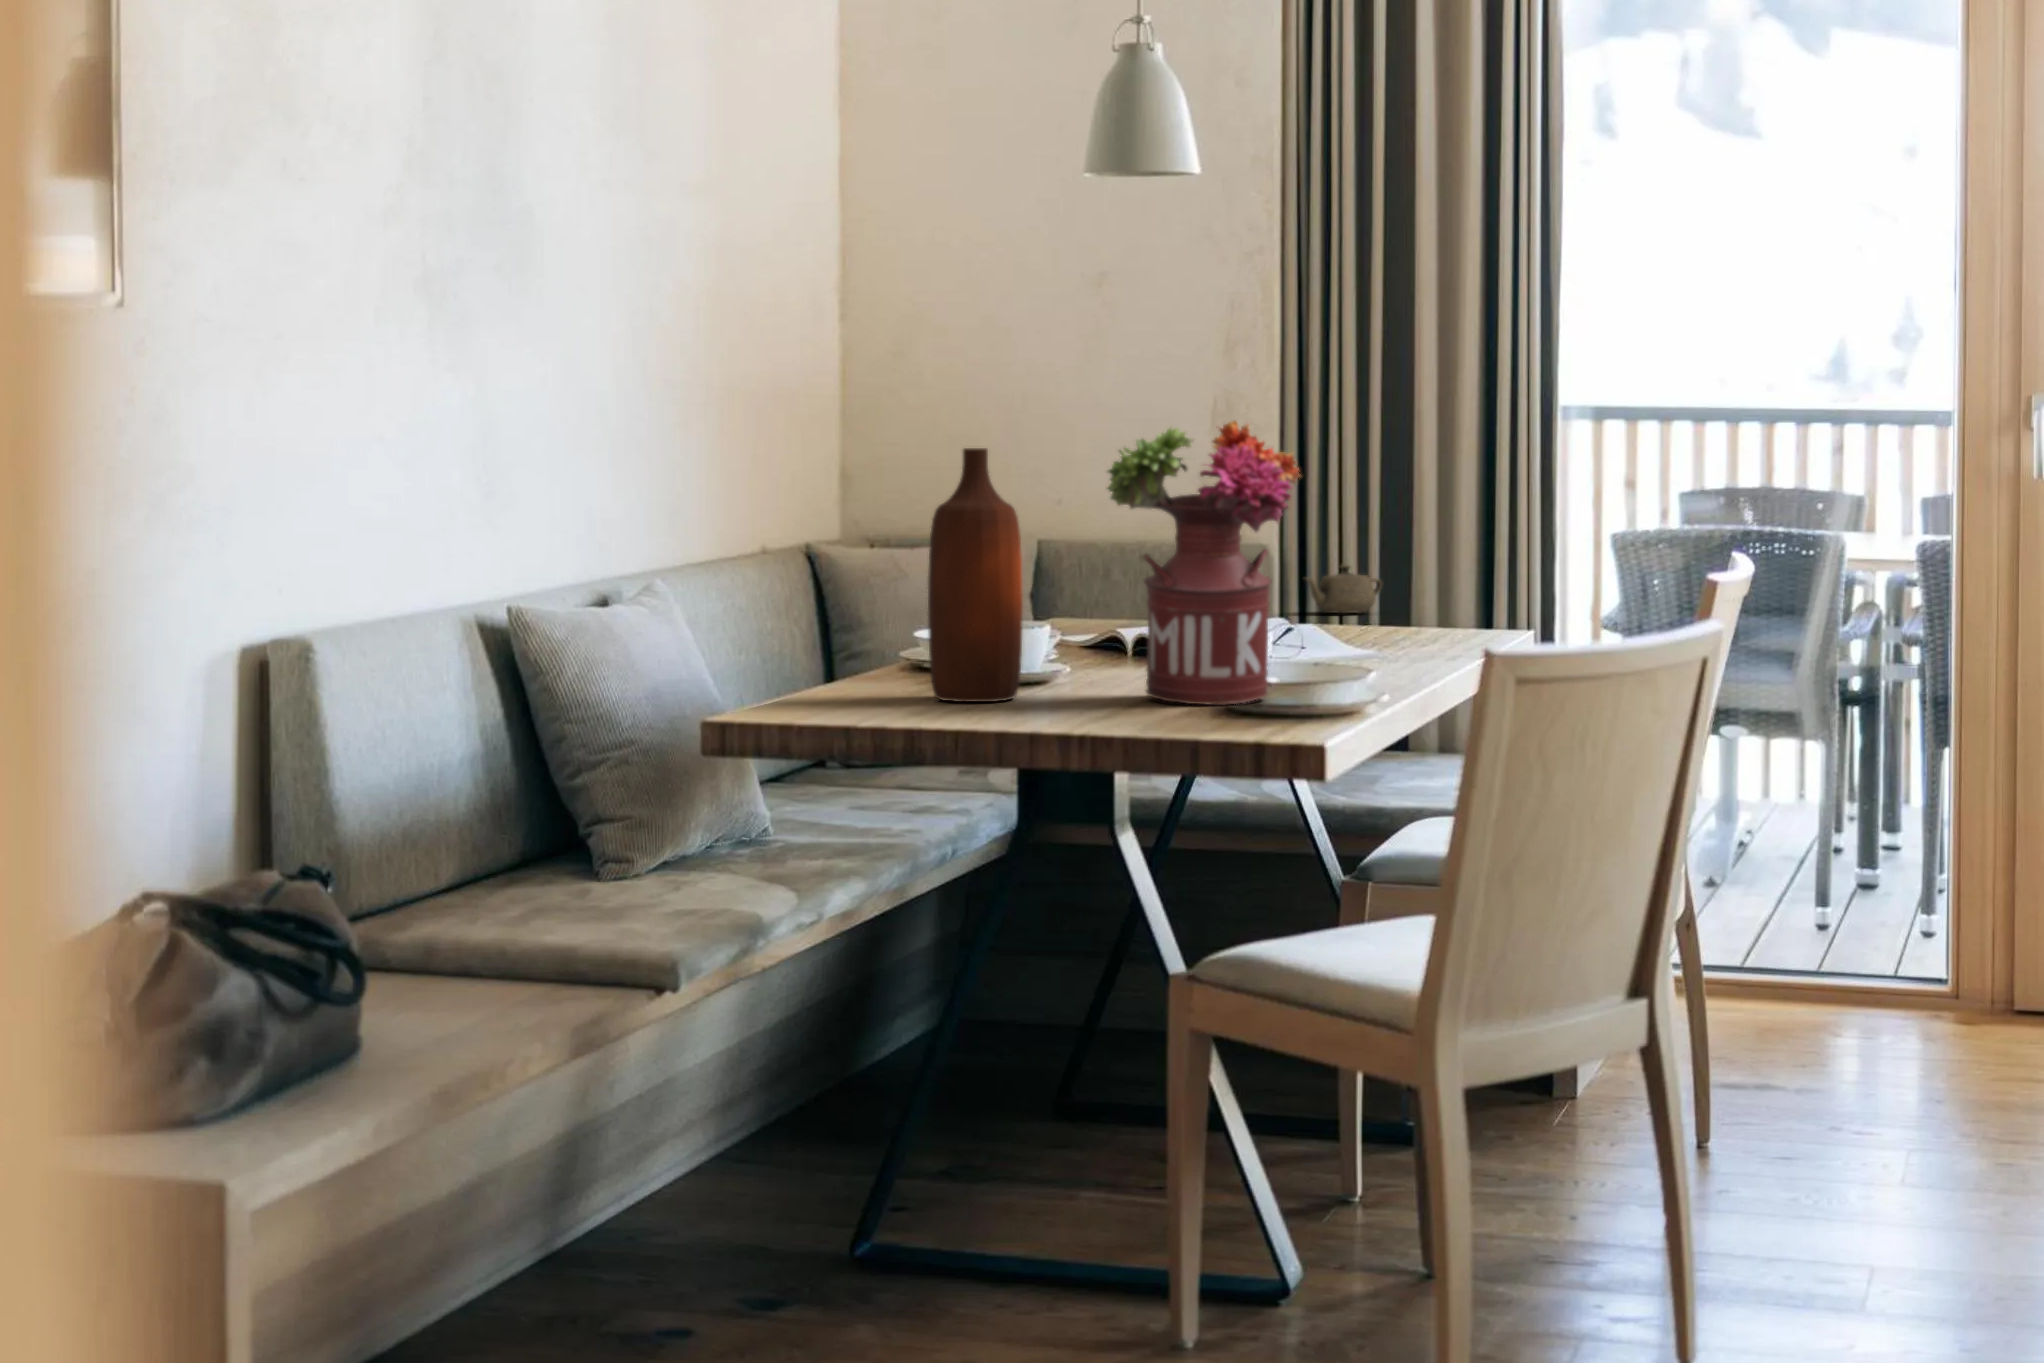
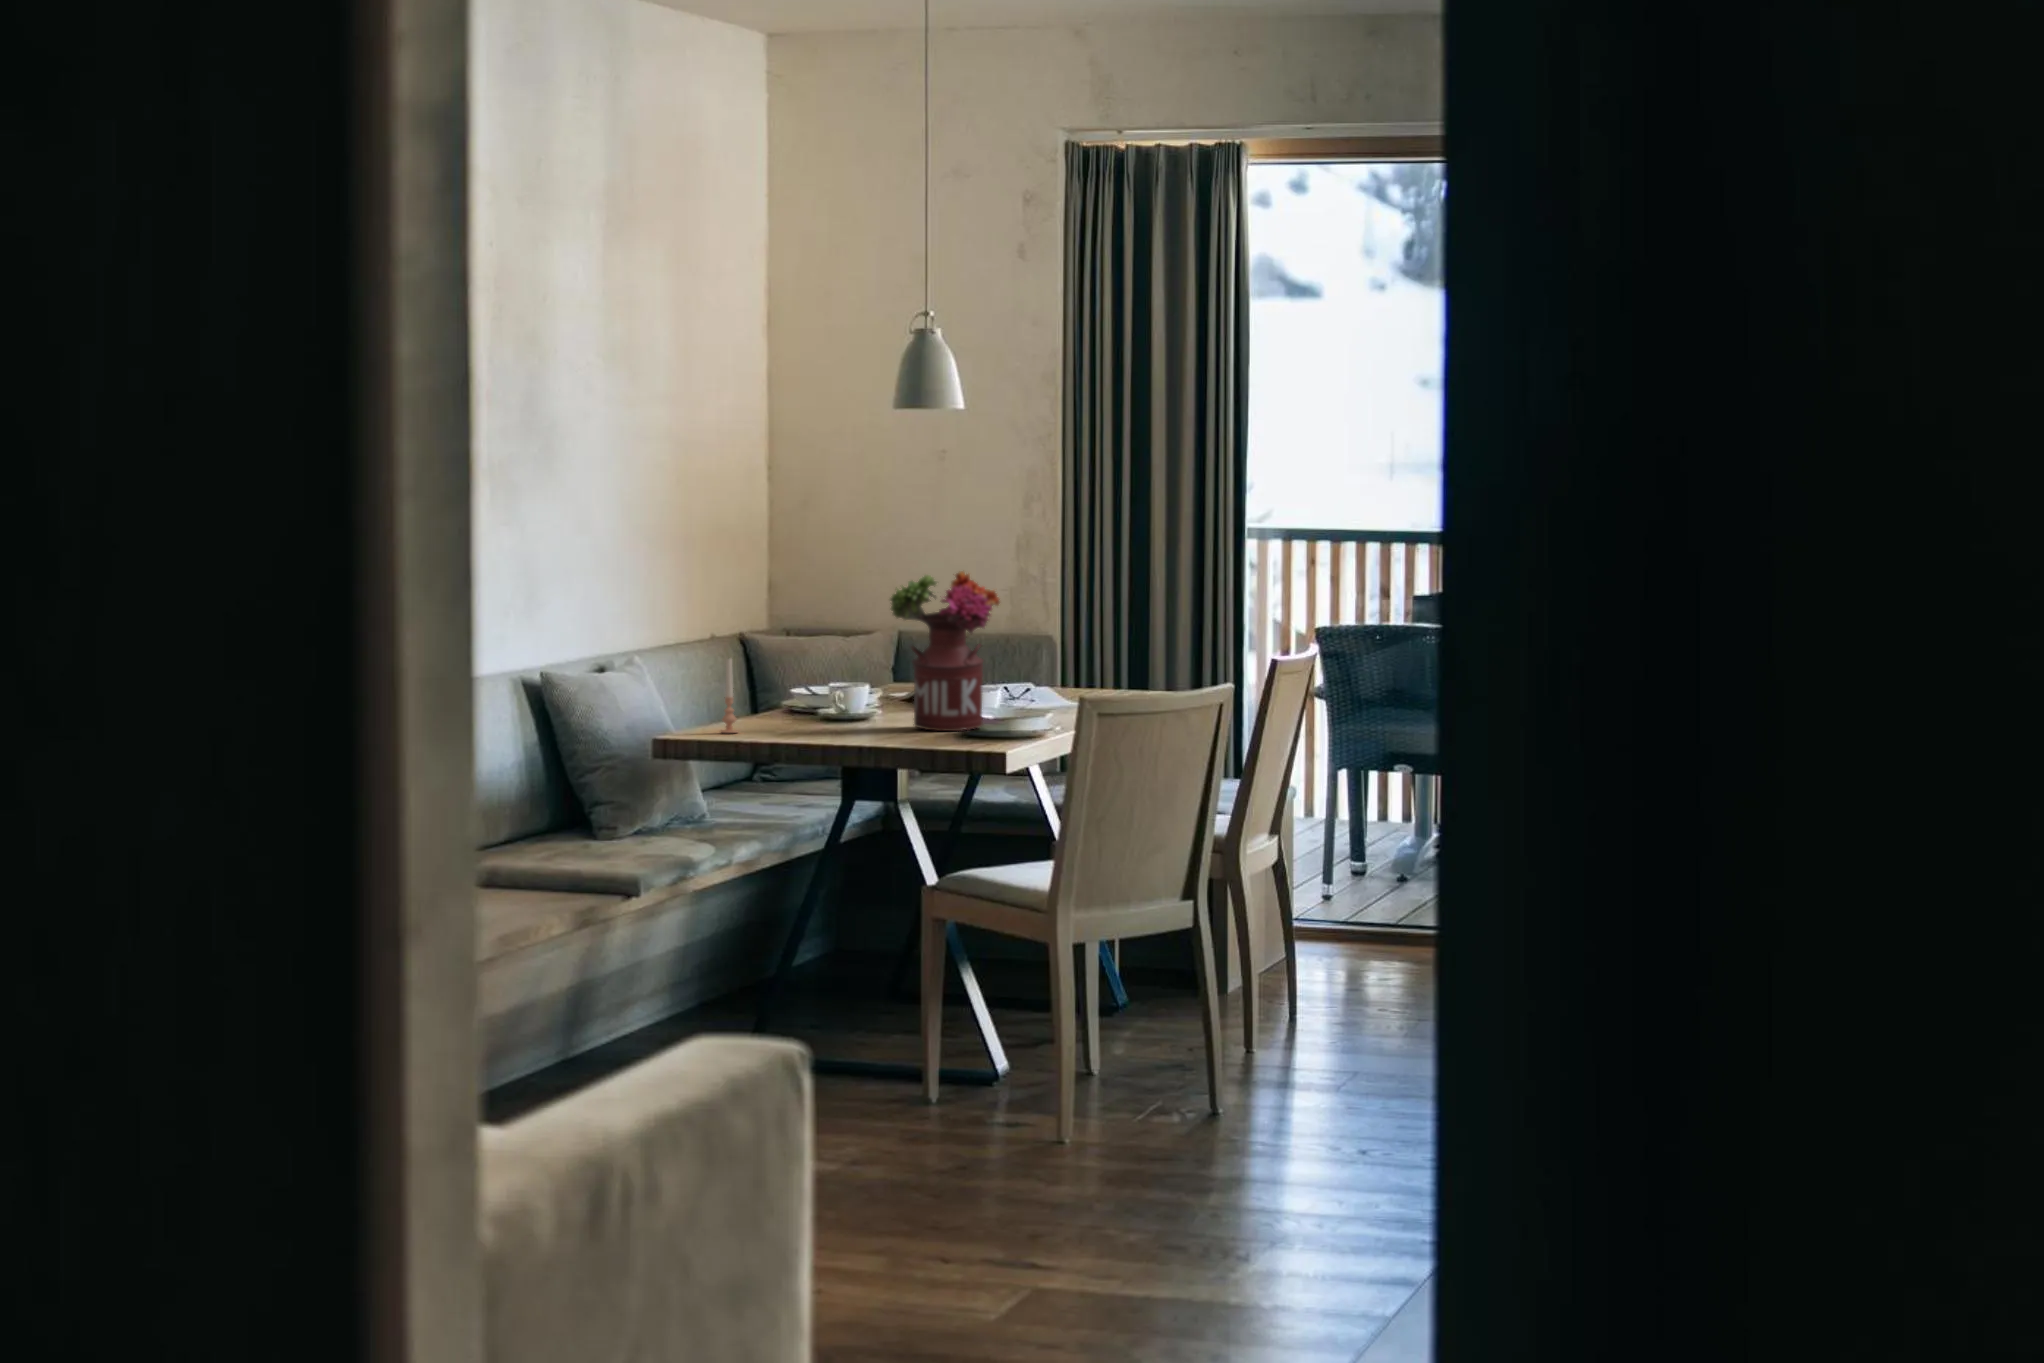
bottle: present [928,448,1023,702] -> none [790,585,845,730]
teapot: present [1306,565,1382,613] -> none [1065,647,1119,679]
candle: none [810,575,843,708] -> present [721,659,738,733]

